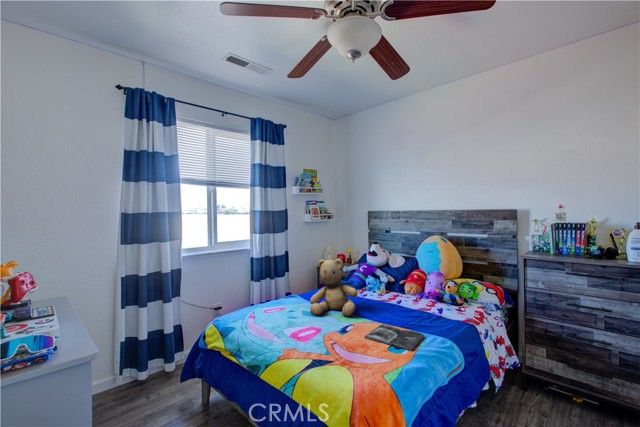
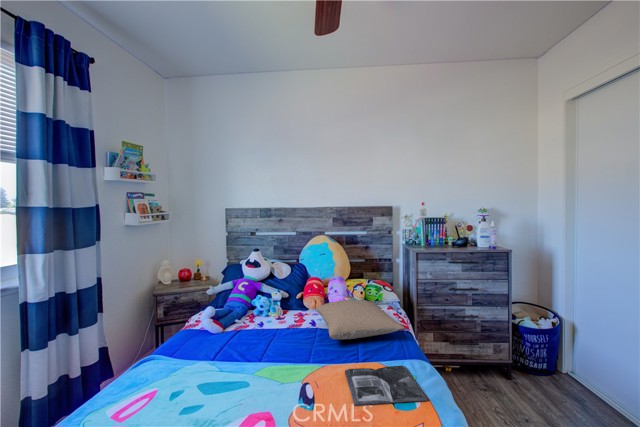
teddy bear: present [310,259,358,317] -> none [210,281,298,393]
pillow: none [385,287,455,315] -> present [316,300,404,340]

